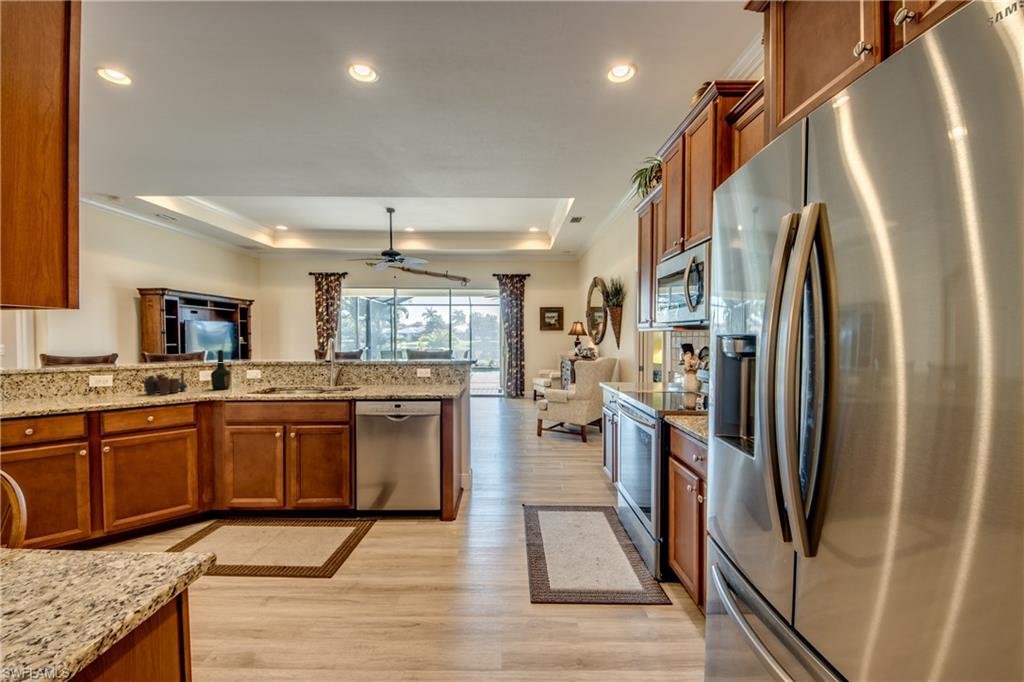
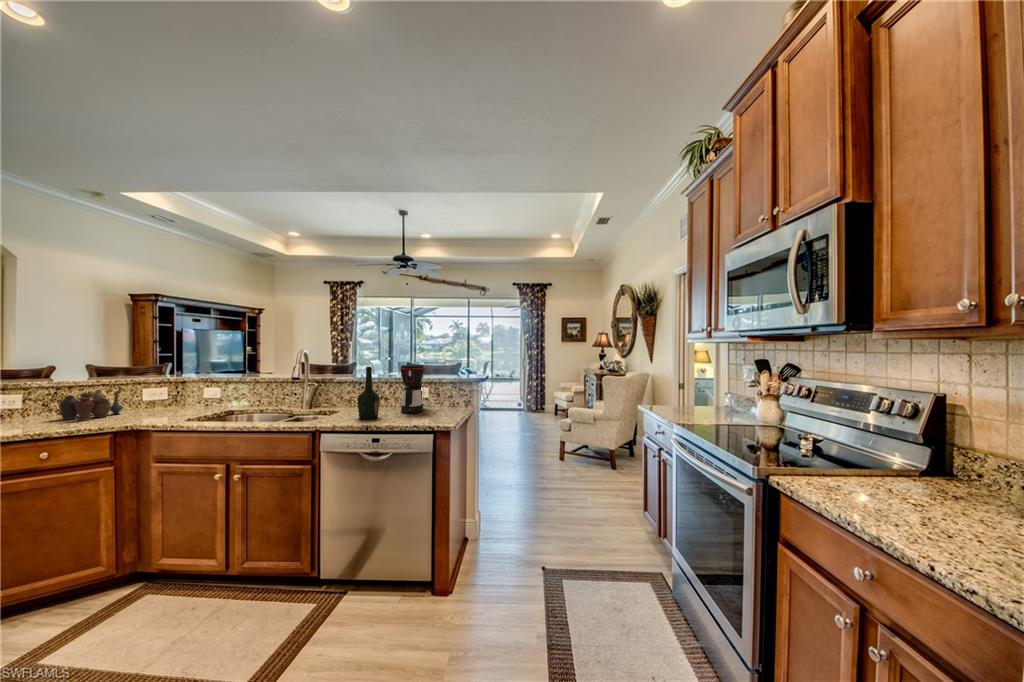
bottle: present [211,350,231,390] -> present [357,366,380,419]
coffee maker: none [411,350,430,388] -> present [400,365,424,414]

